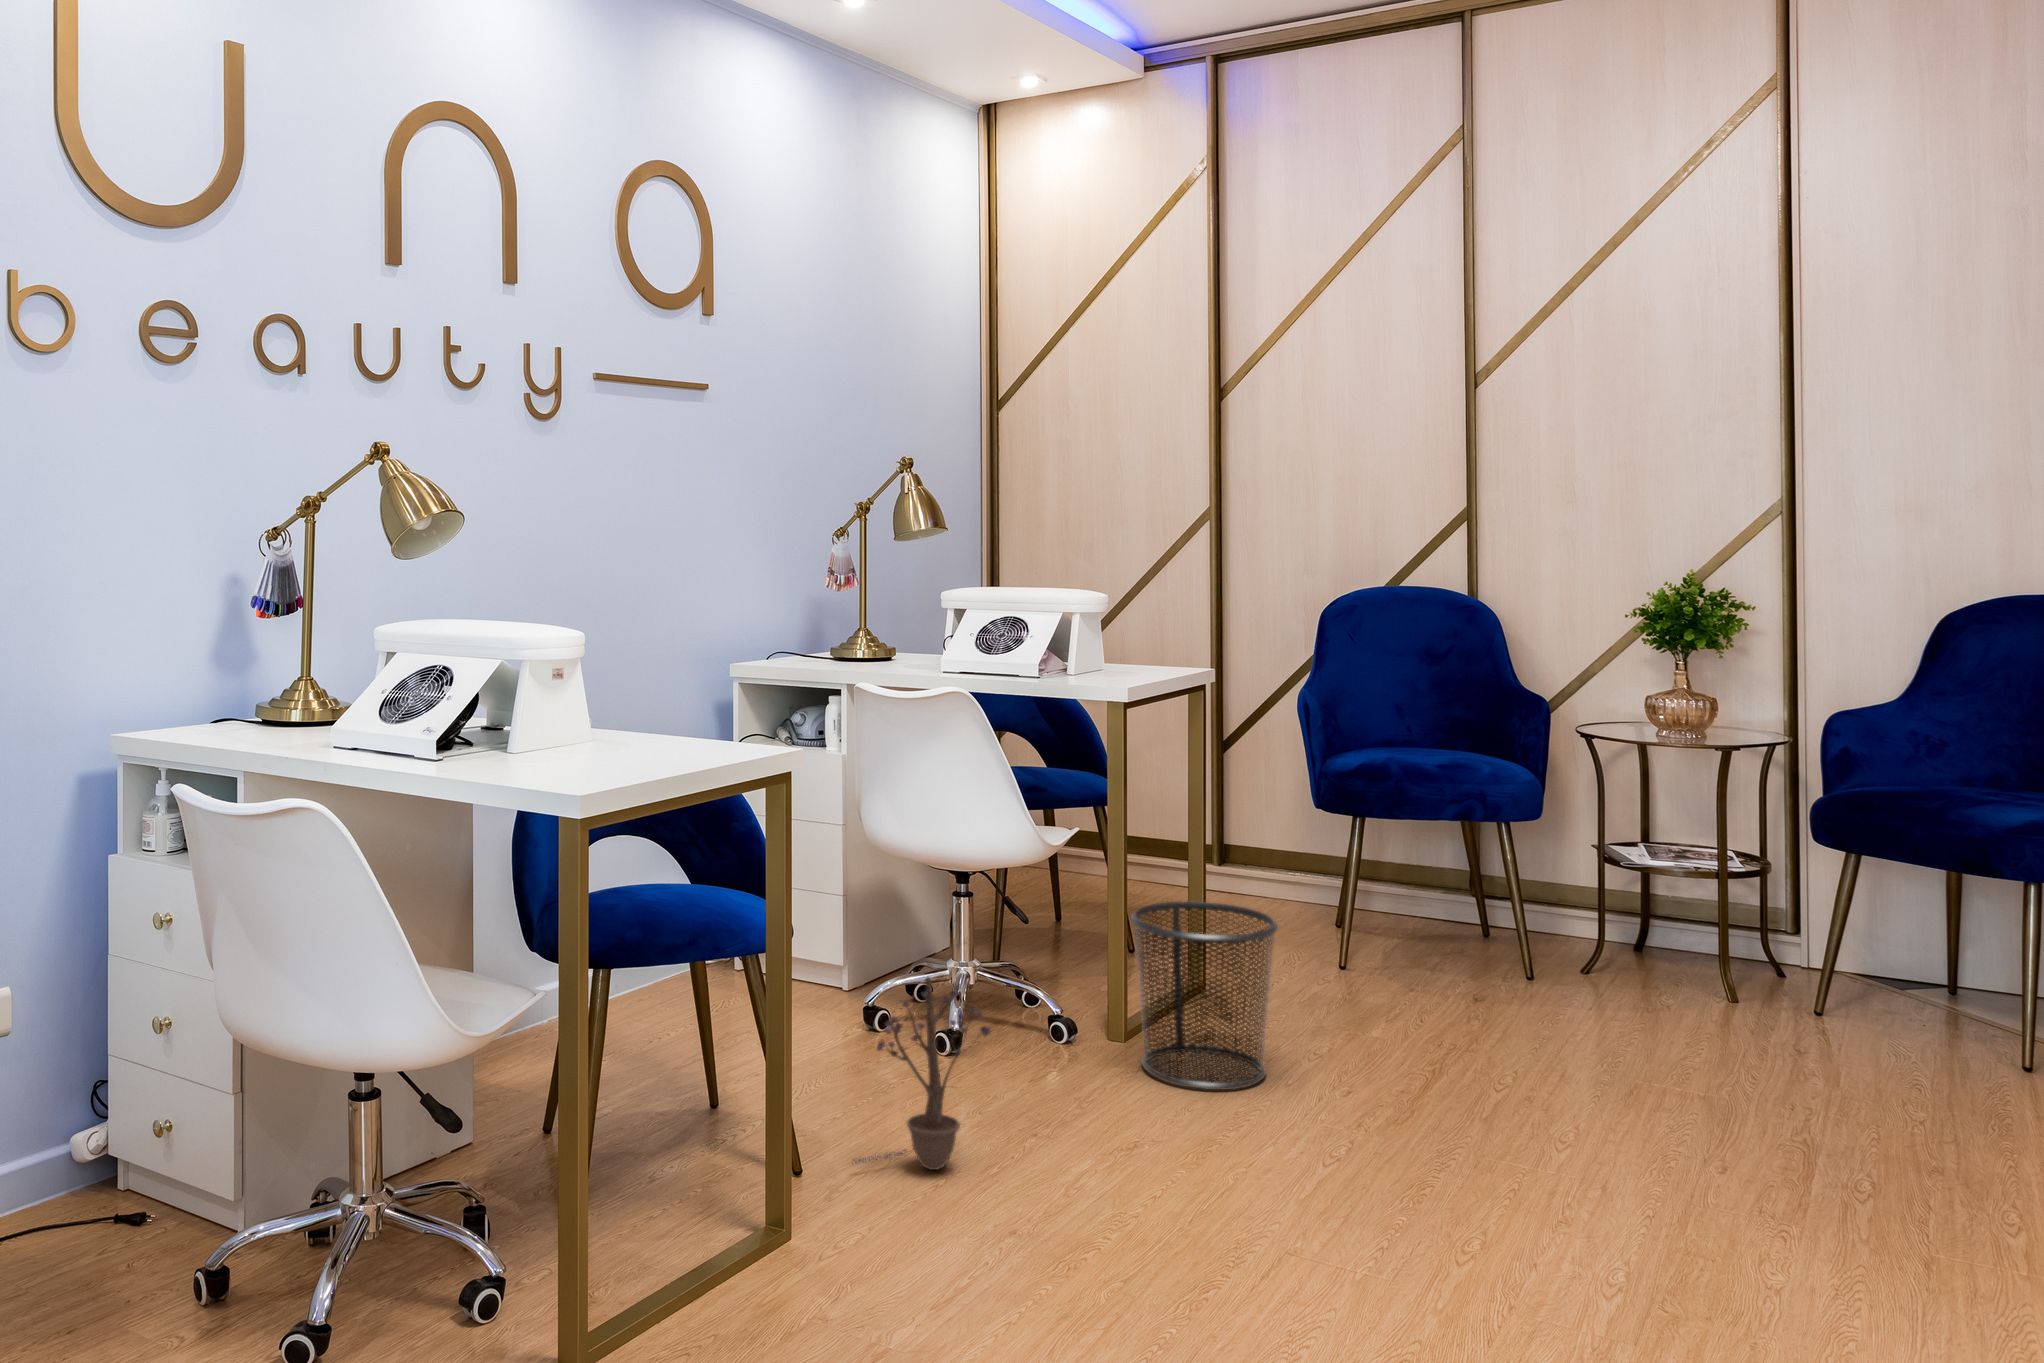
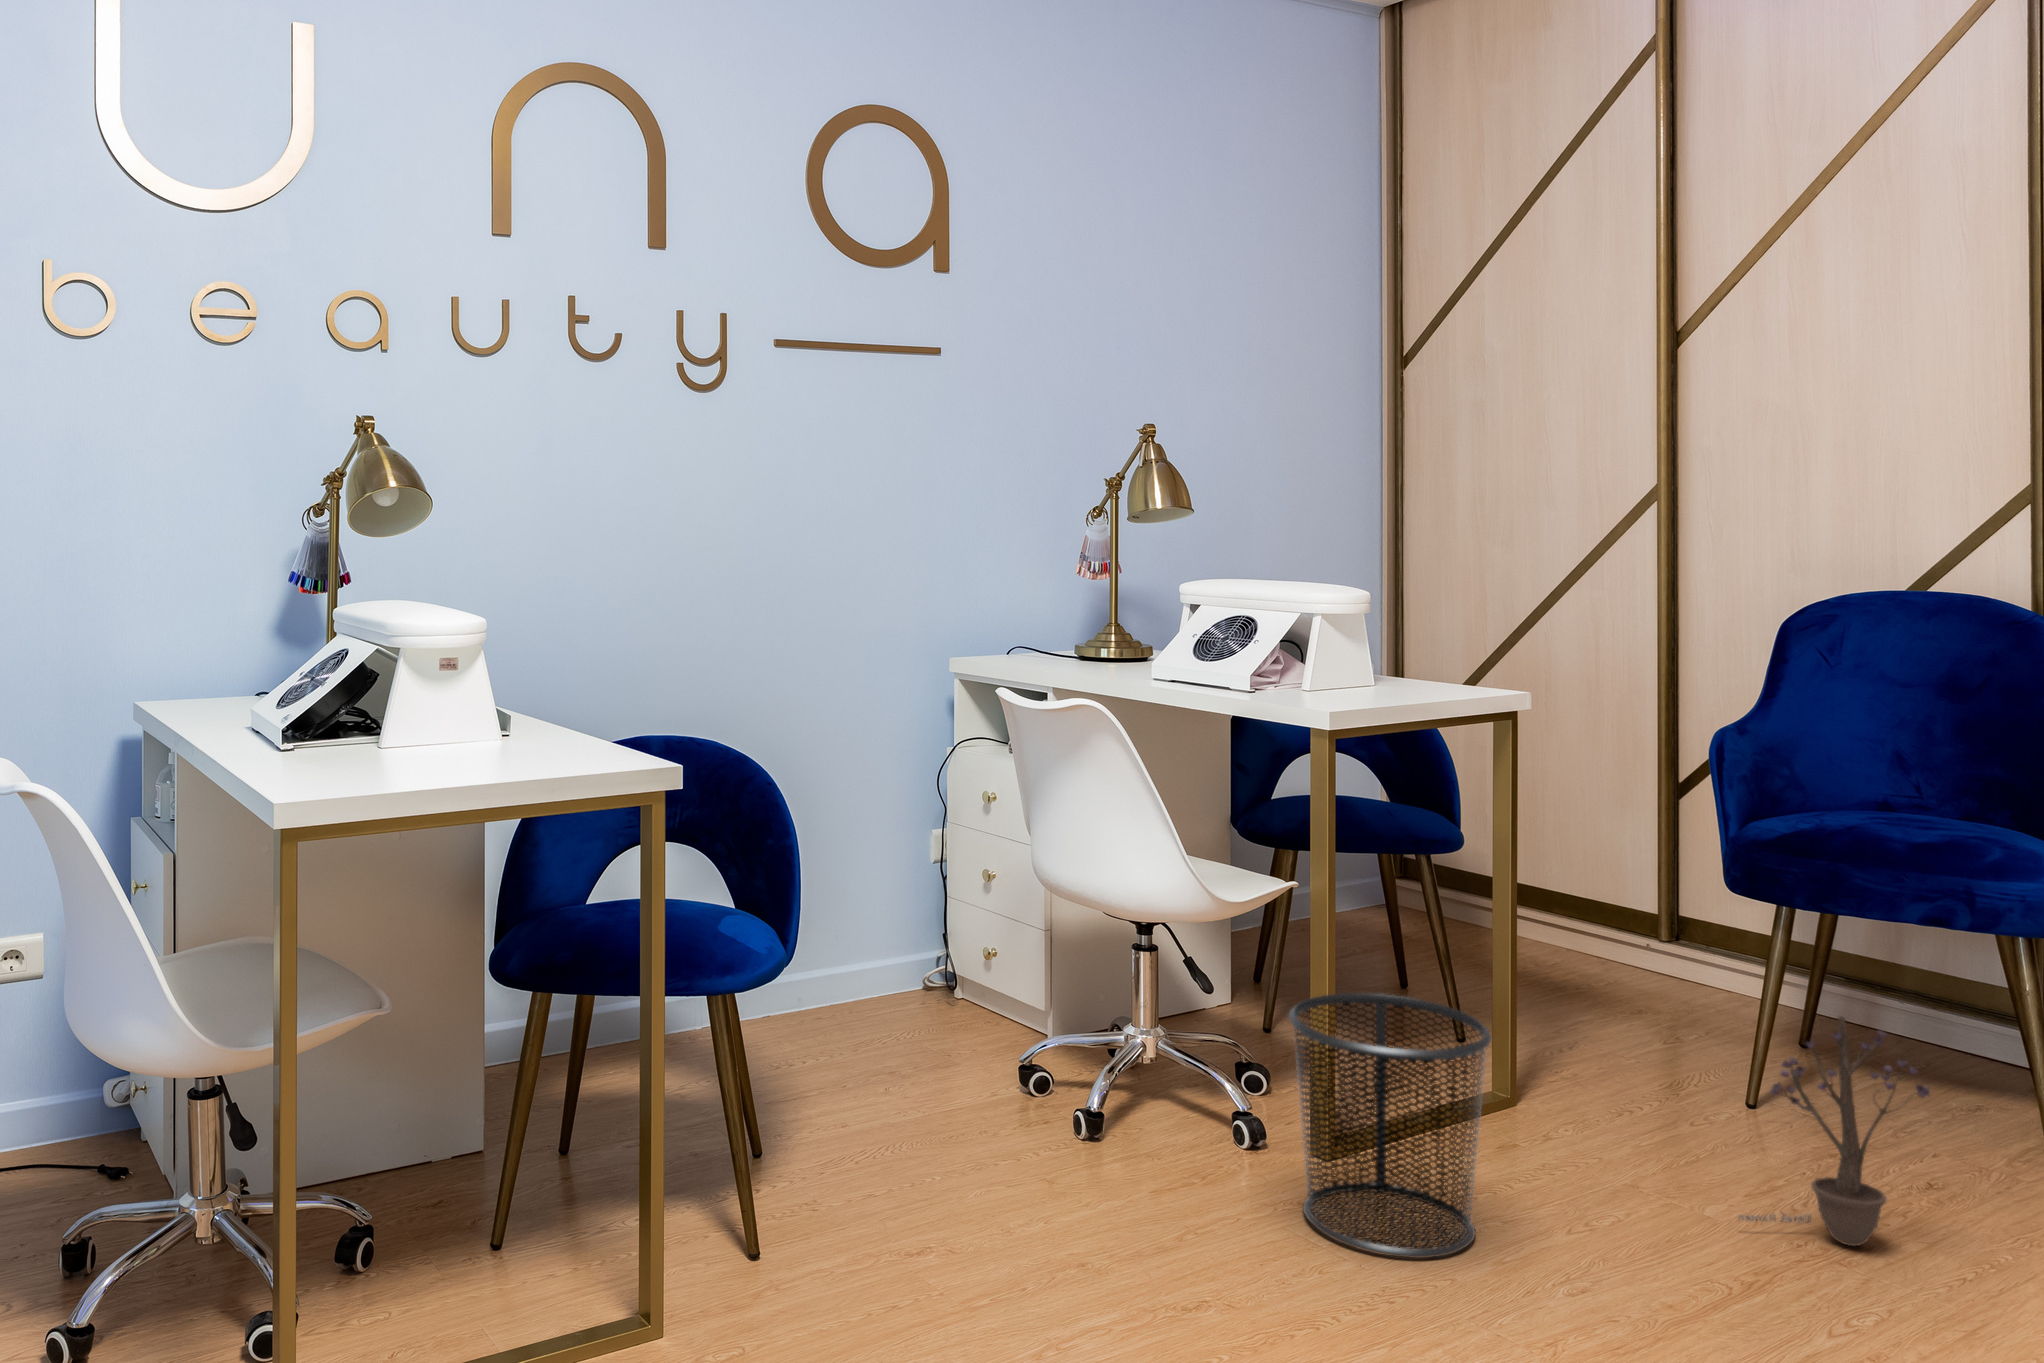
decorative plant: present [854,977,990,1170] -> present [1738,1017,1930,1246]

